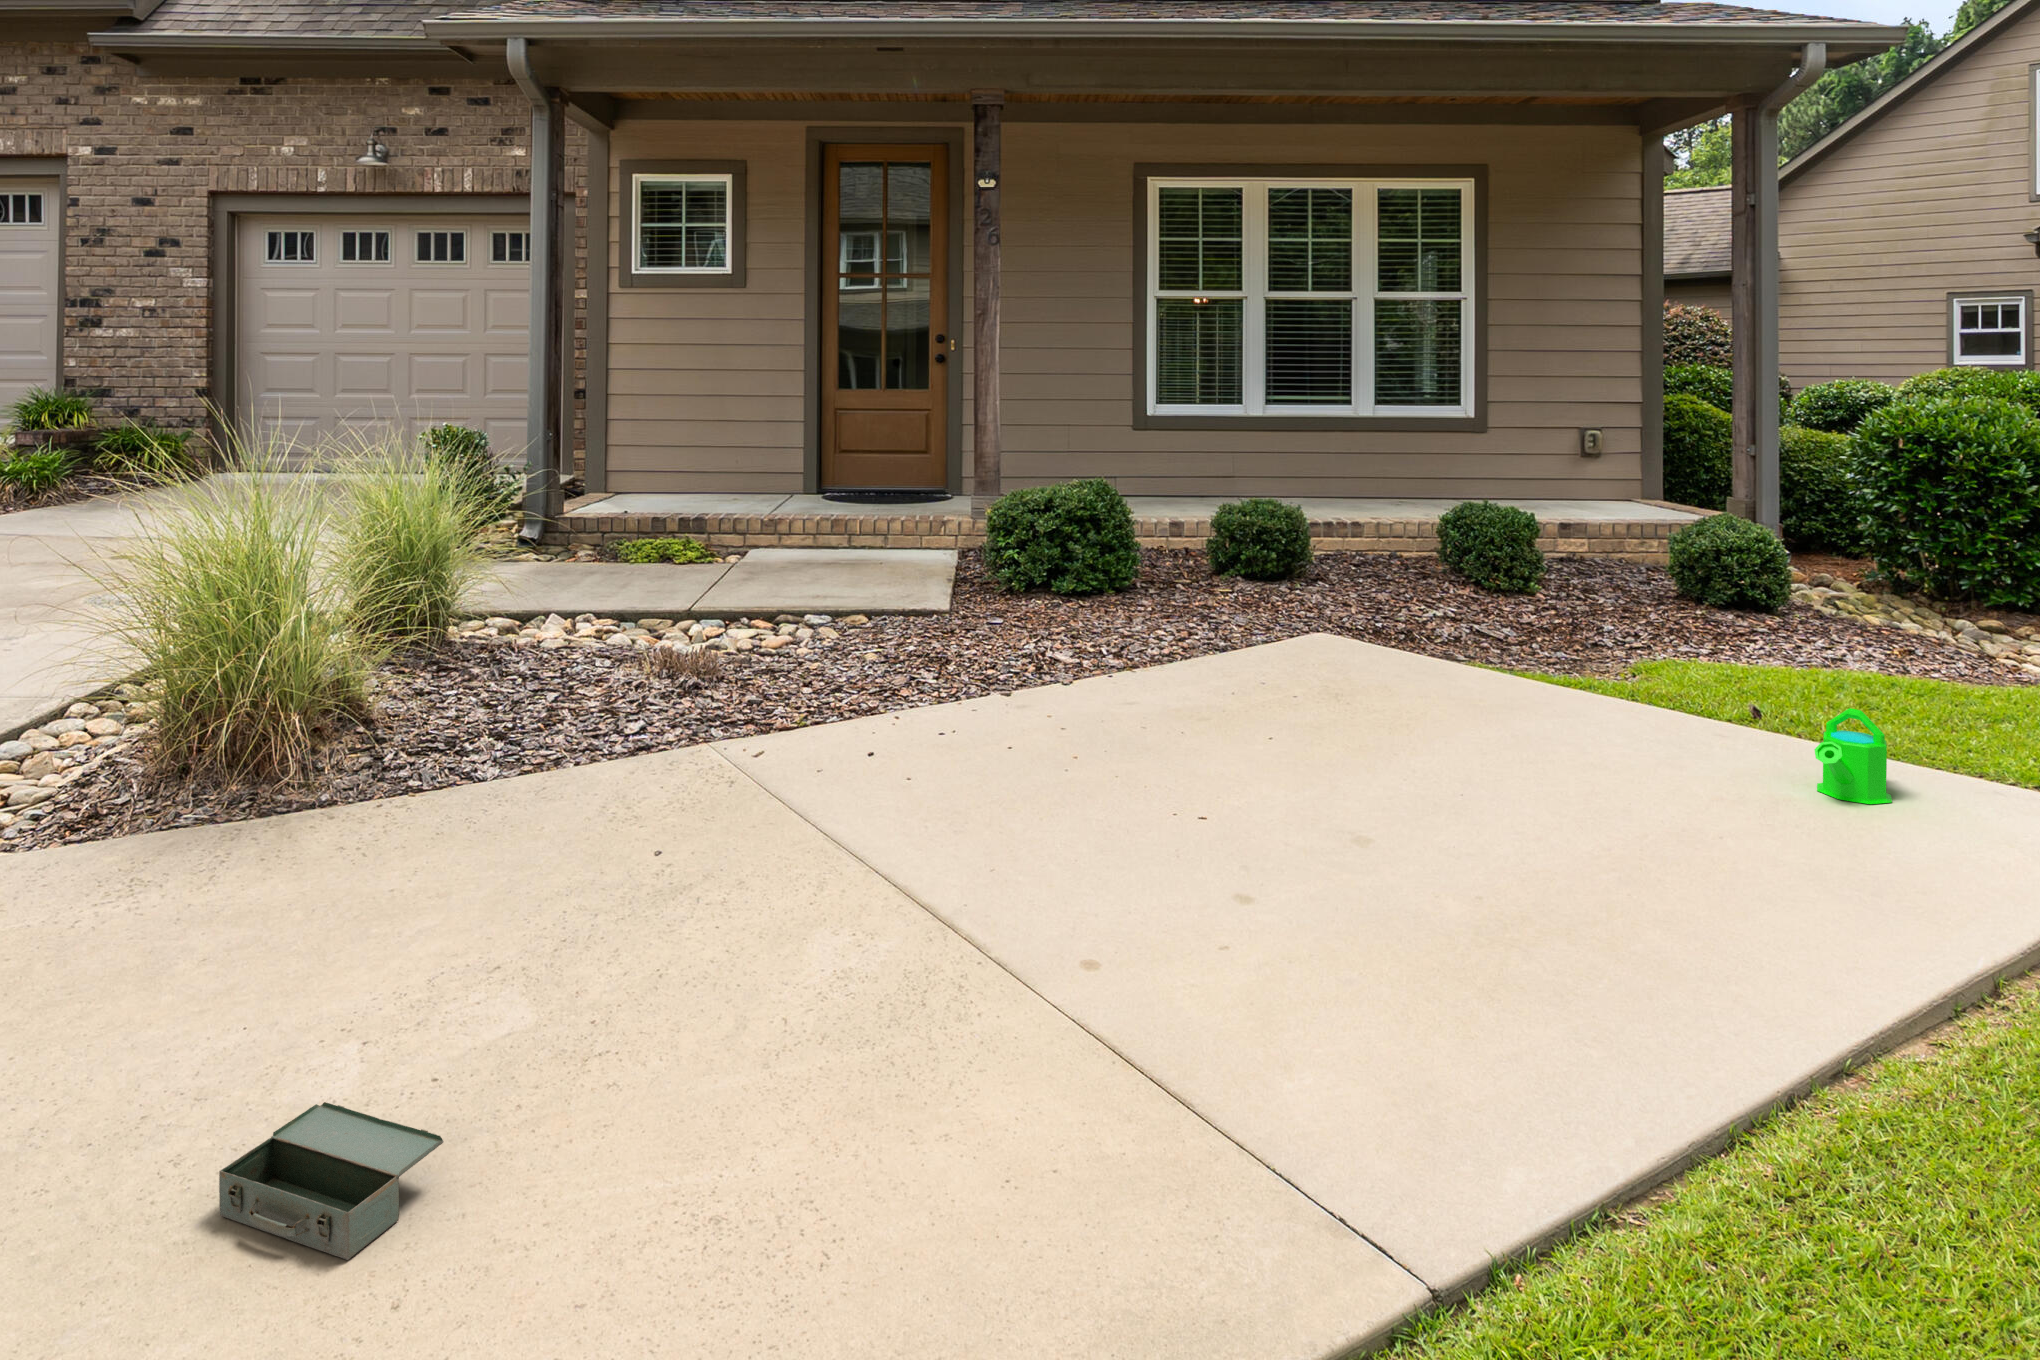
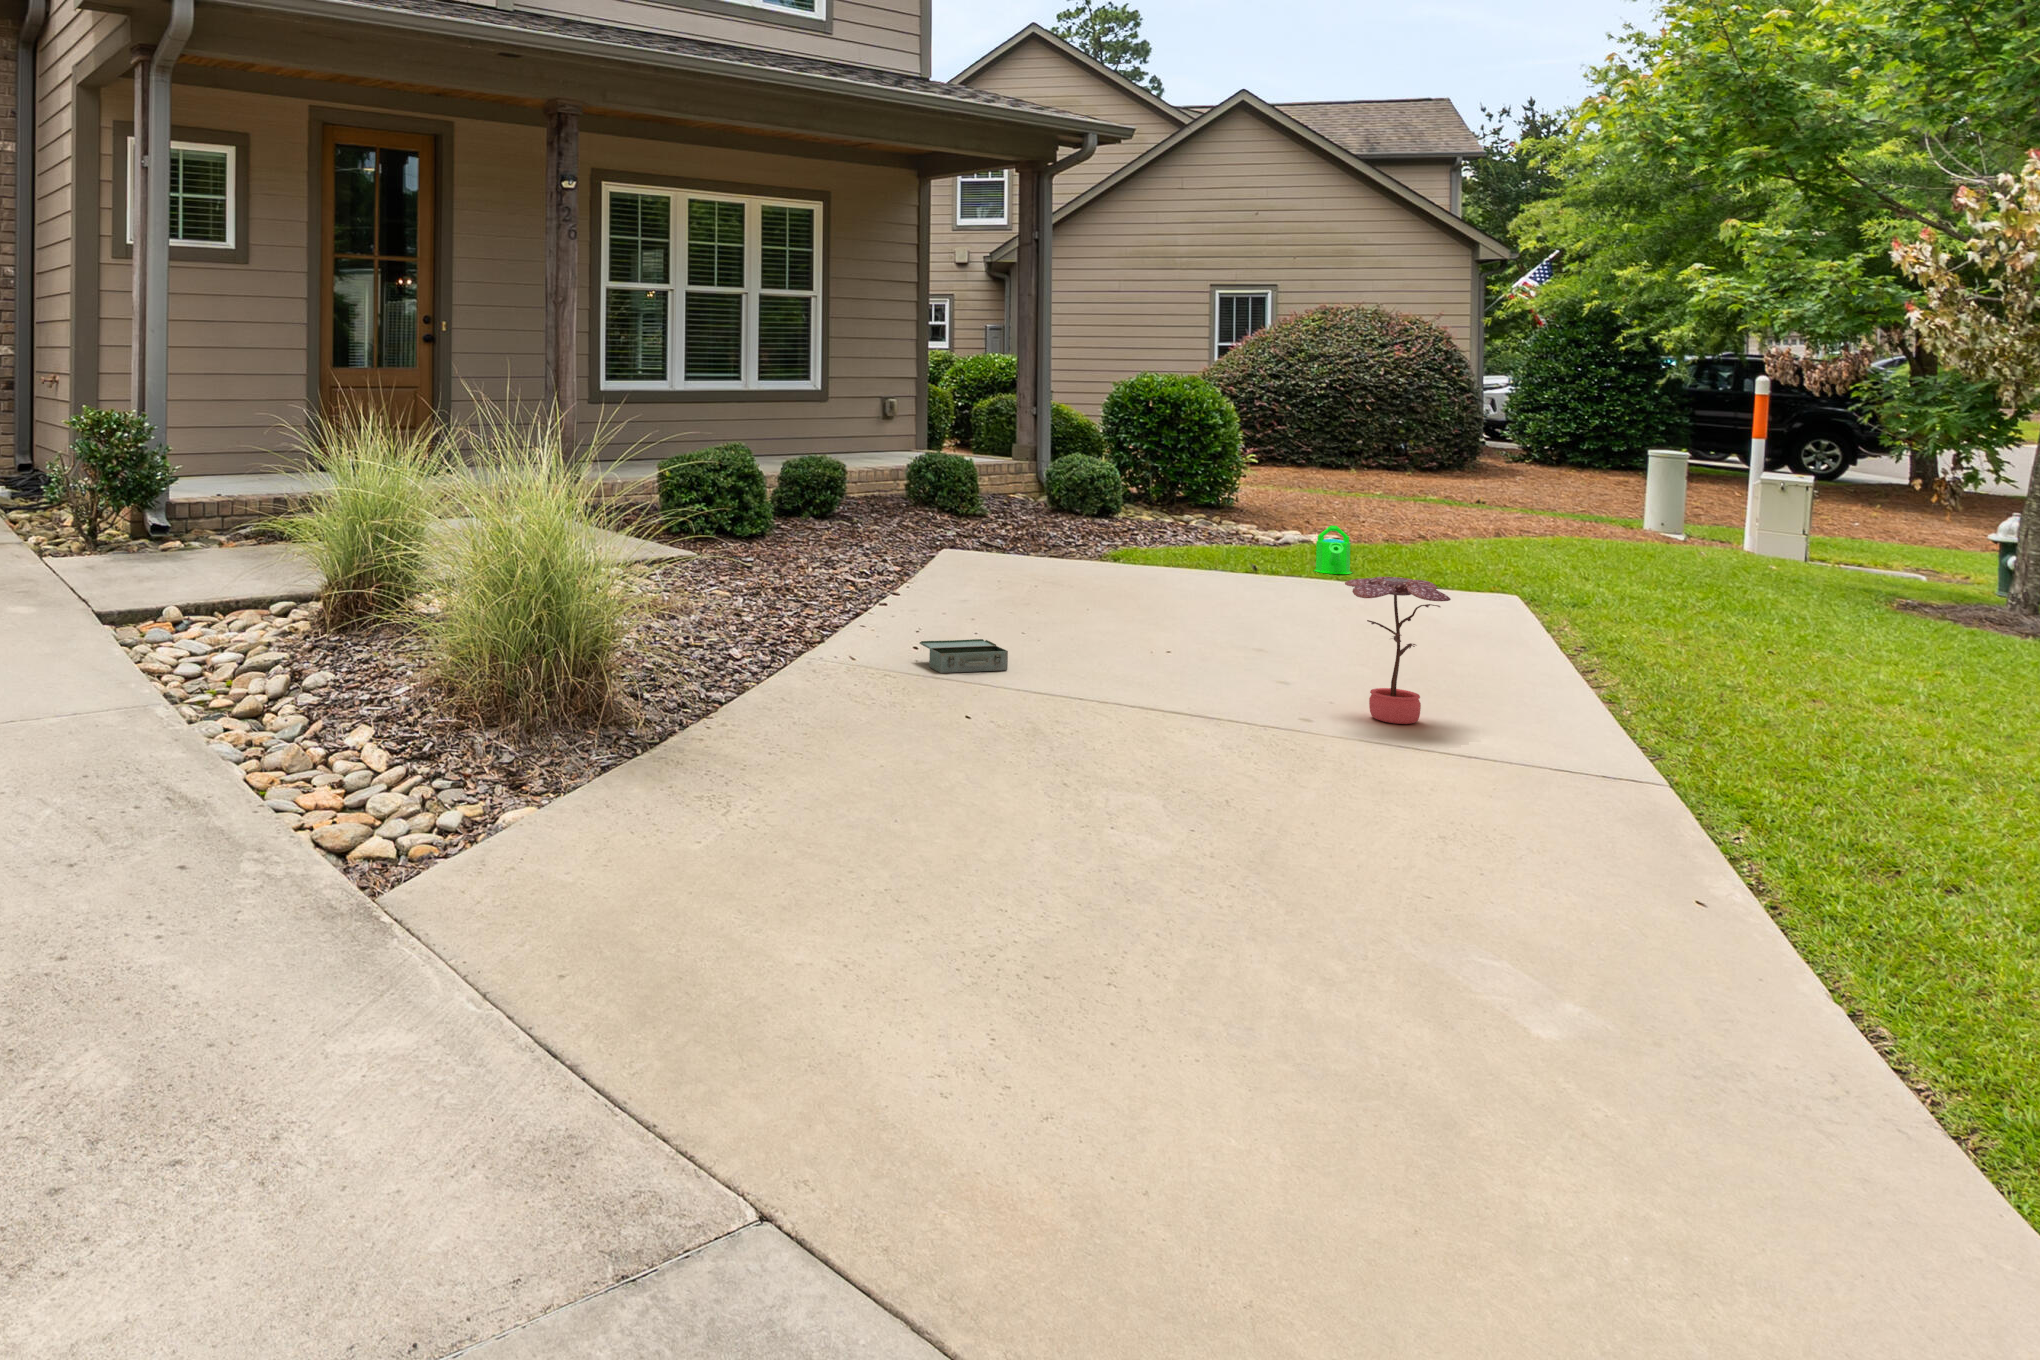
potted plant: none [688,893,917,1234] -> present [1345,577,1451,724]
toolbox: present [219,1102,444,1260] -> present [920,639,1008,673]

